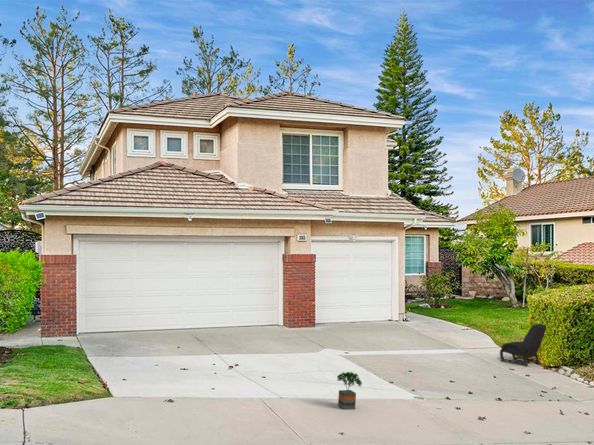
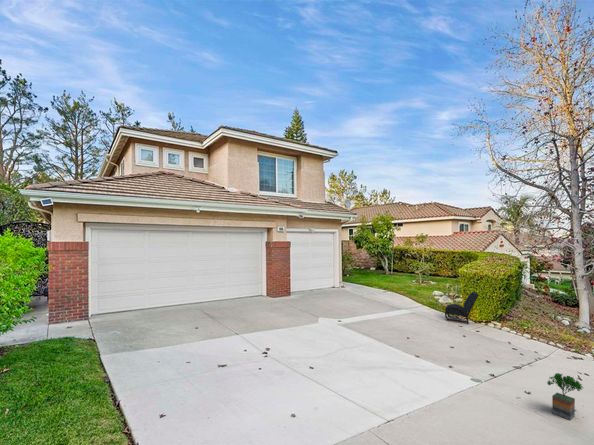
potted tree: present [337,372,362,409] -> present [547,373,583,420]

